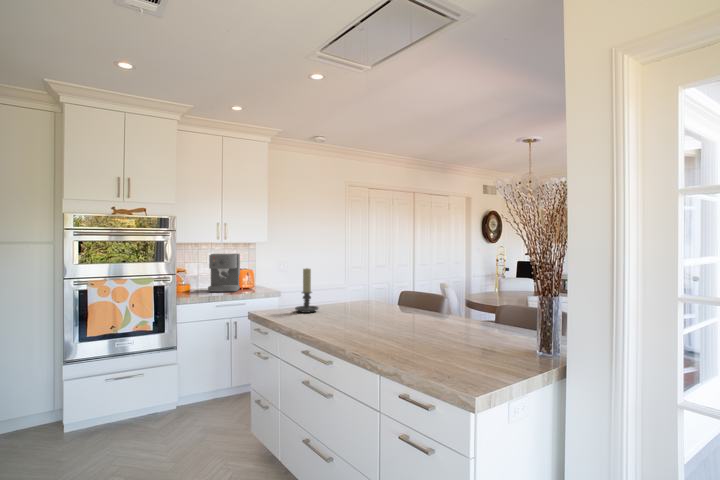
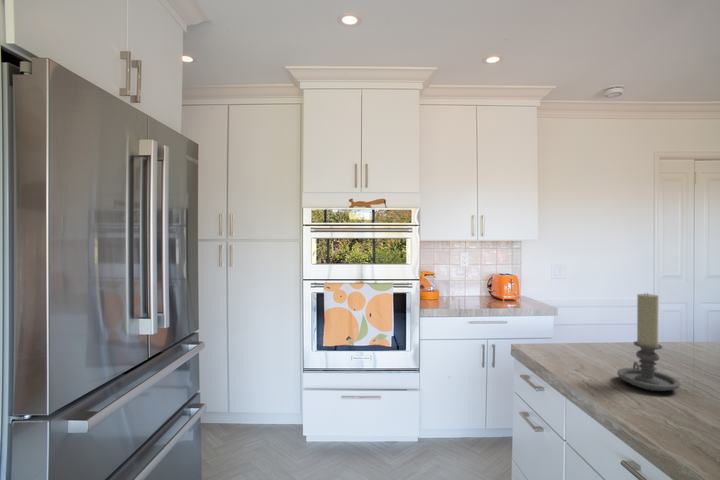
coffee maker: present [208,254,240,292] -> none [460,254,500,305]

